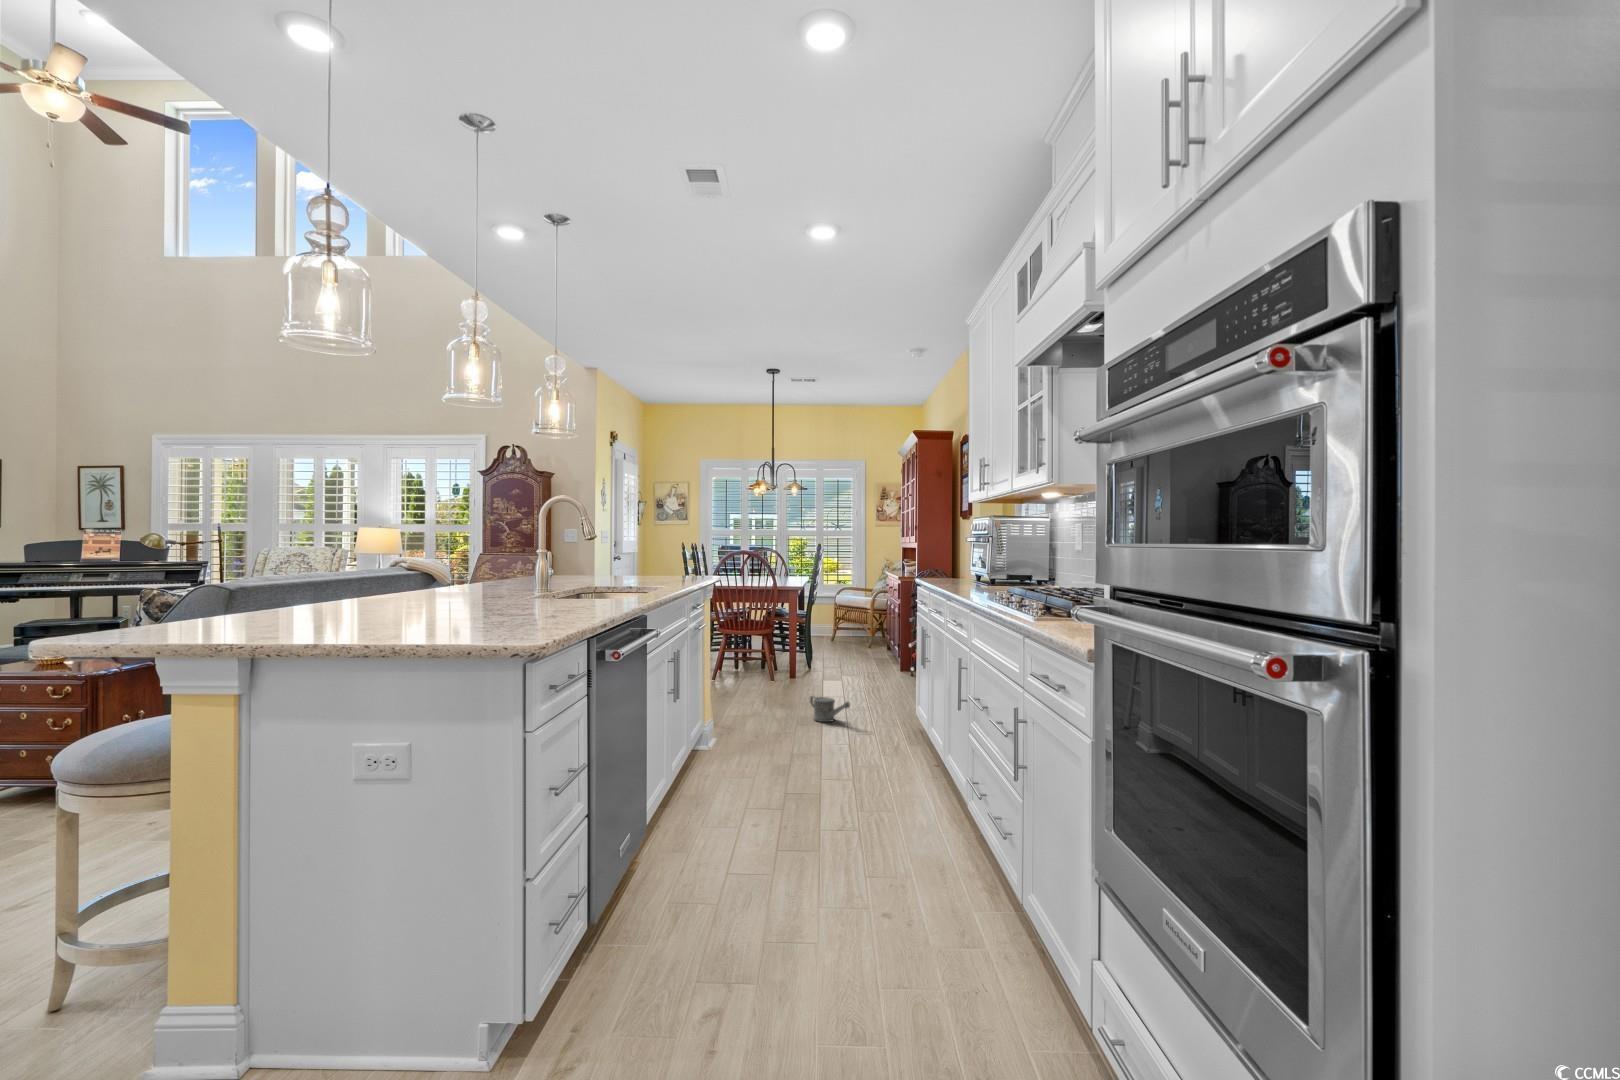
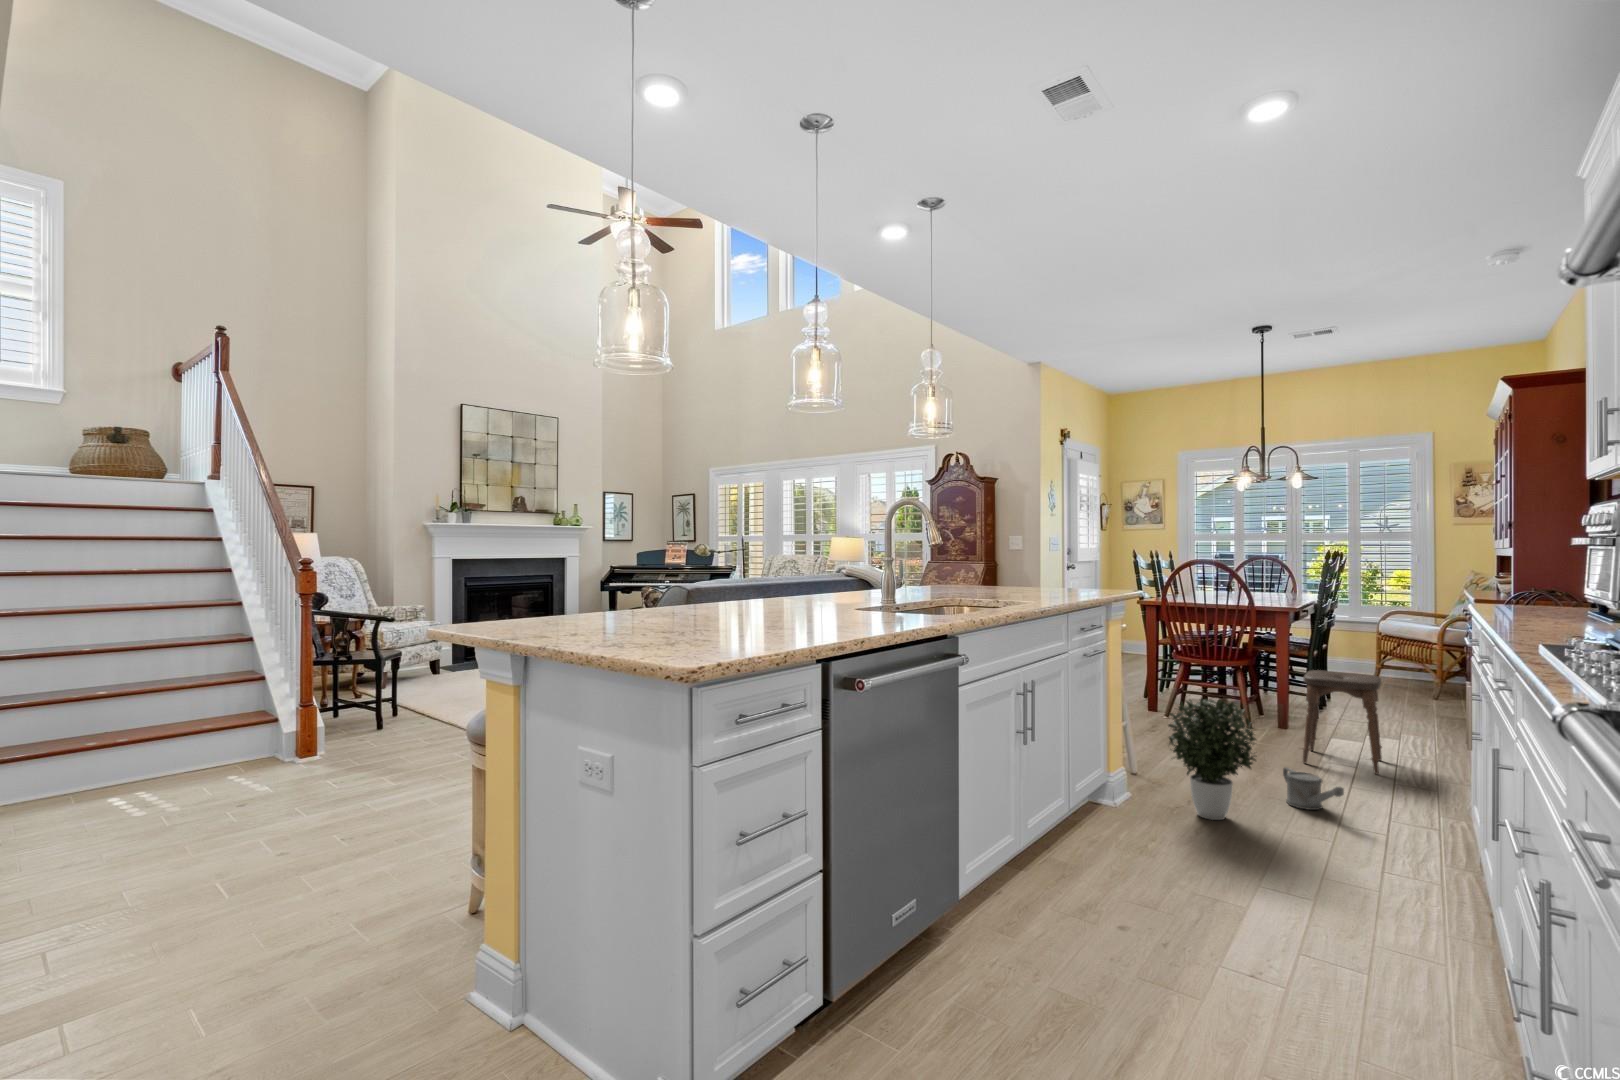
stool: none [813,629,857,696] -> present [1303,670,1382,774]
potted plant: none [744,648,805,738] -> present [1168,698,1256,820]

